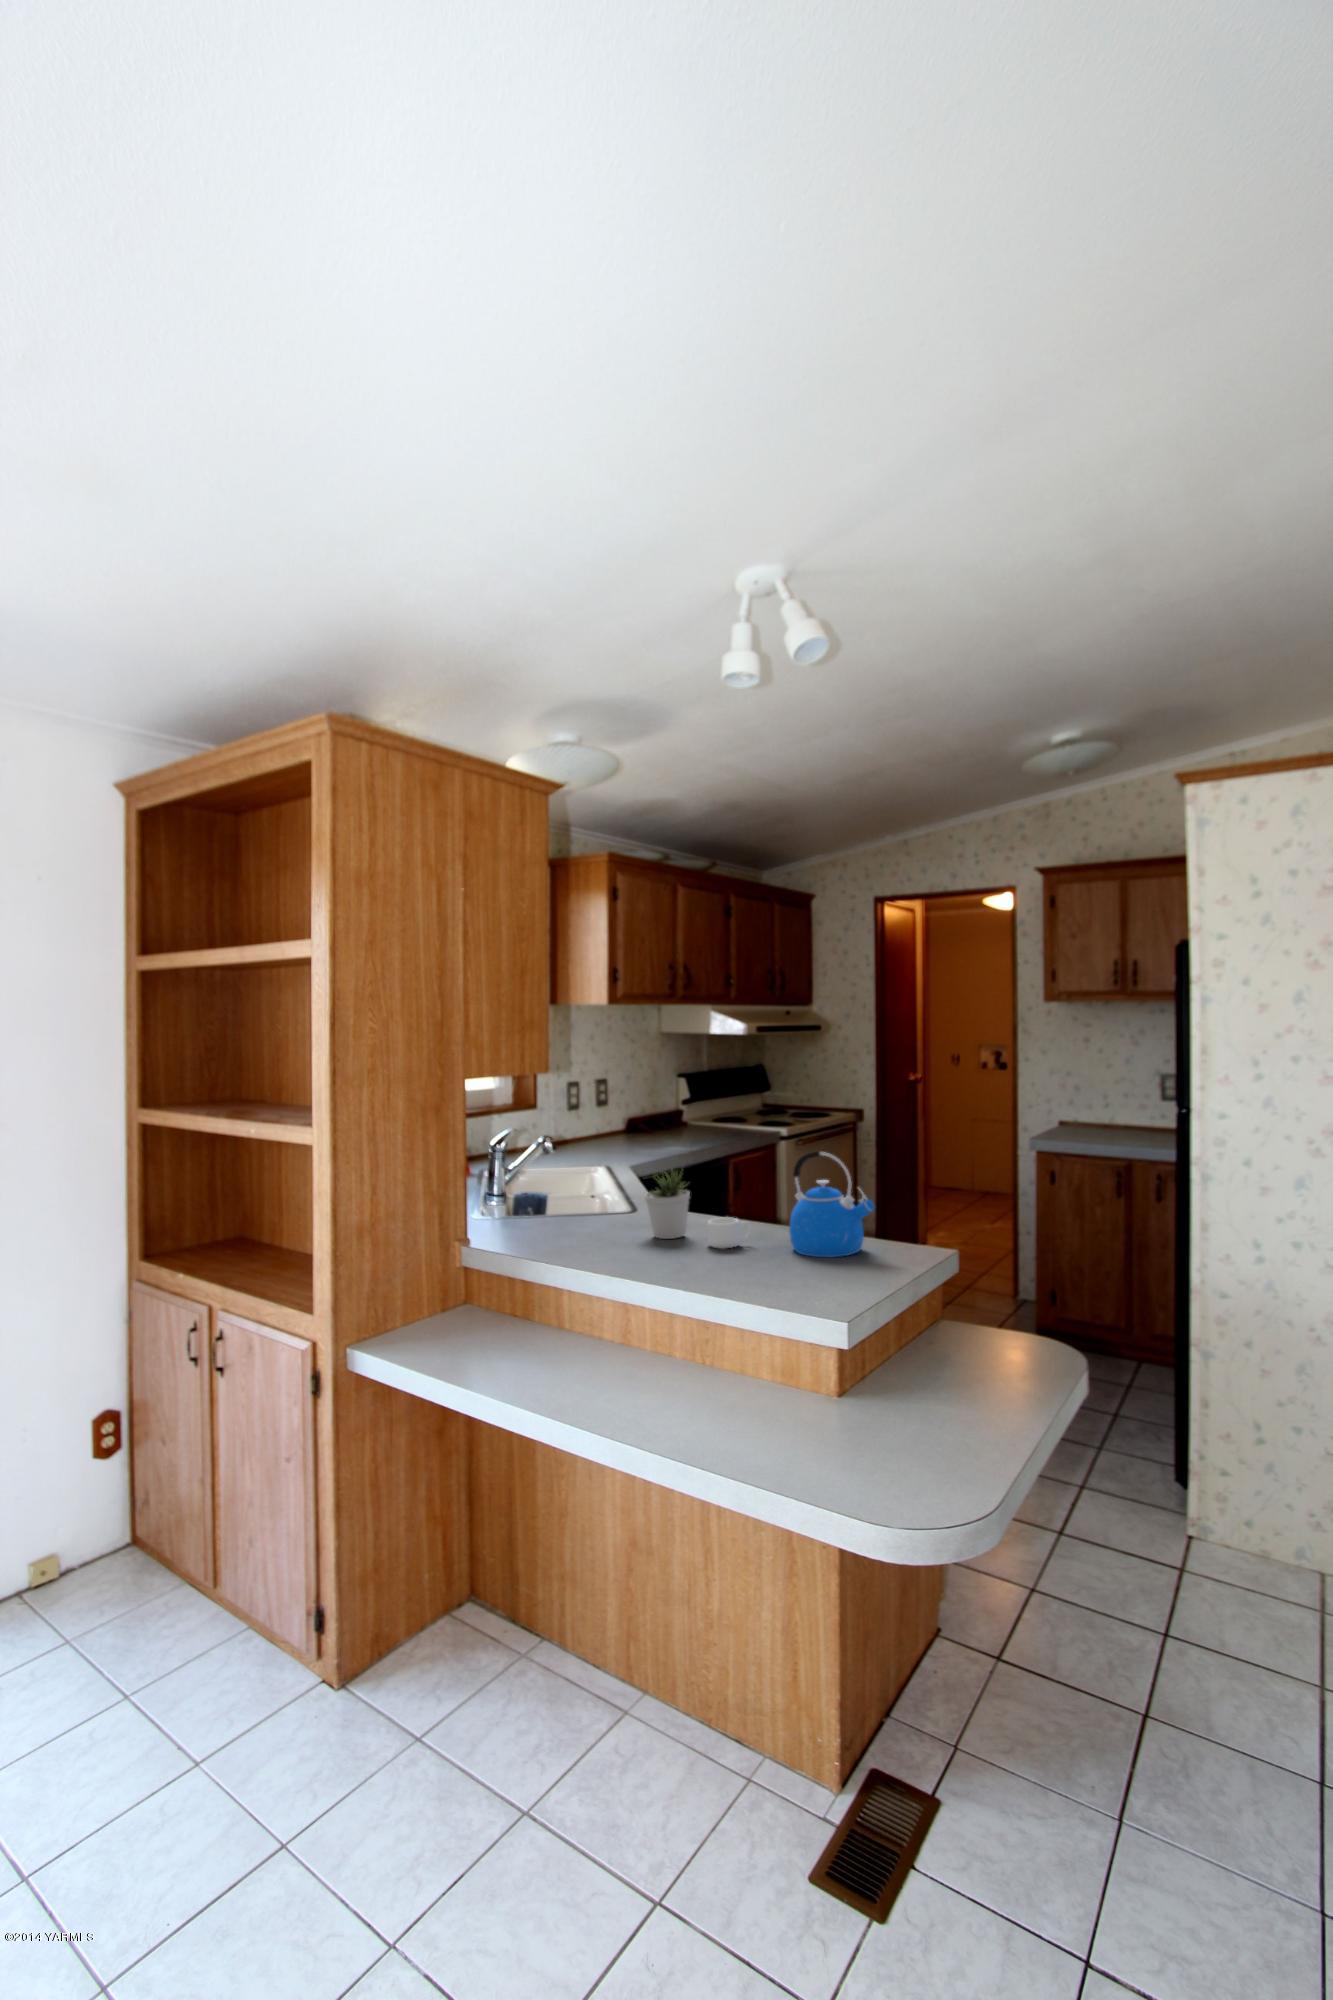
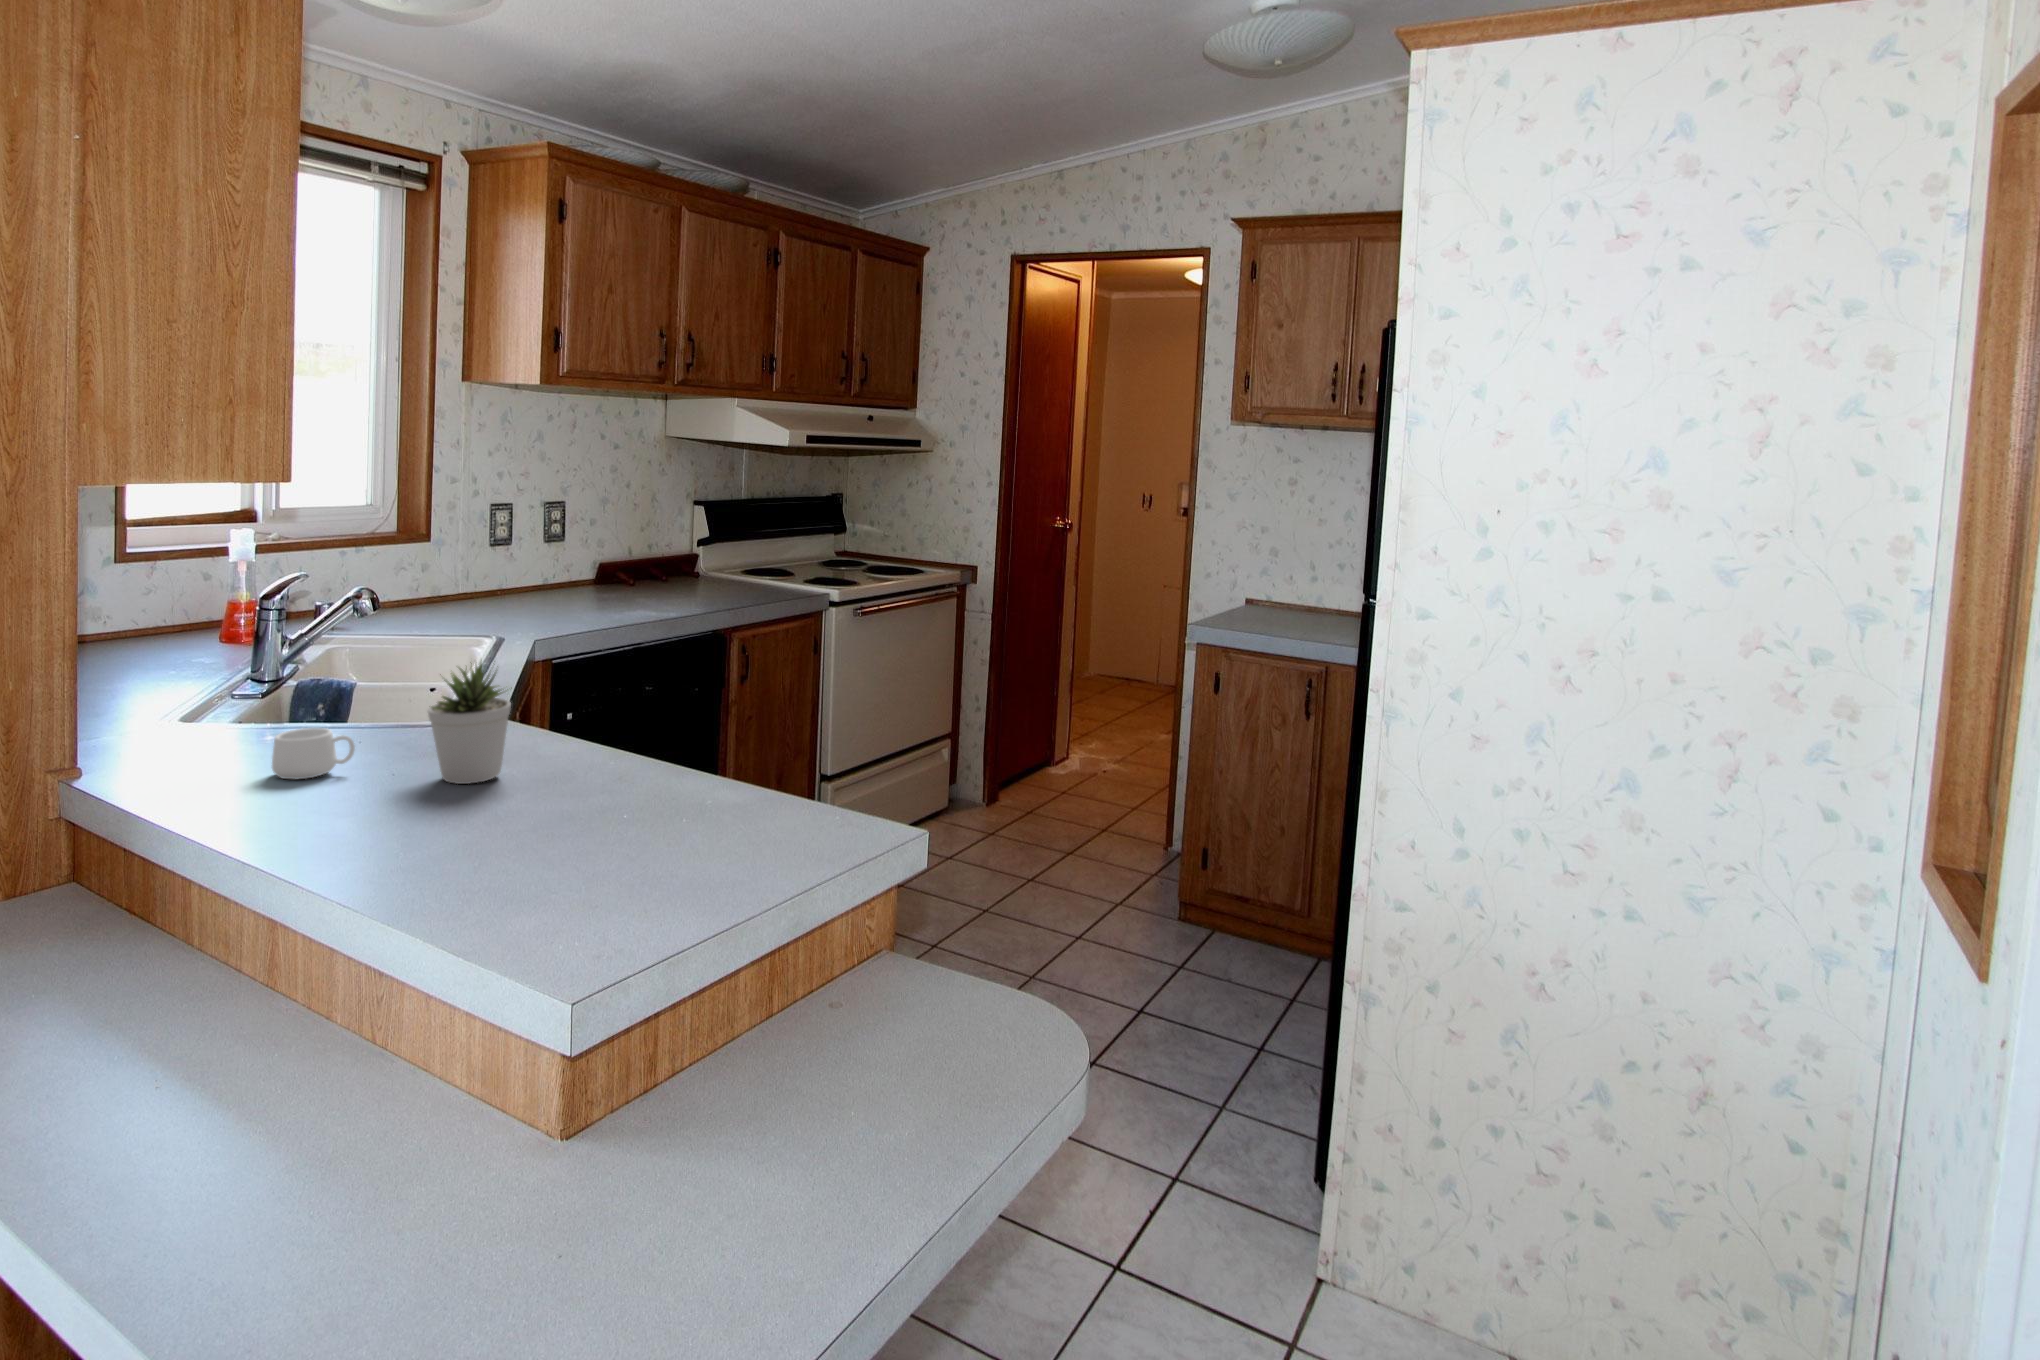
kettle: present [789,1151,875,1257] -> none [643,648,781,837]
mug: present [707,1217,751,1249] -> present [272,728,355,779]

